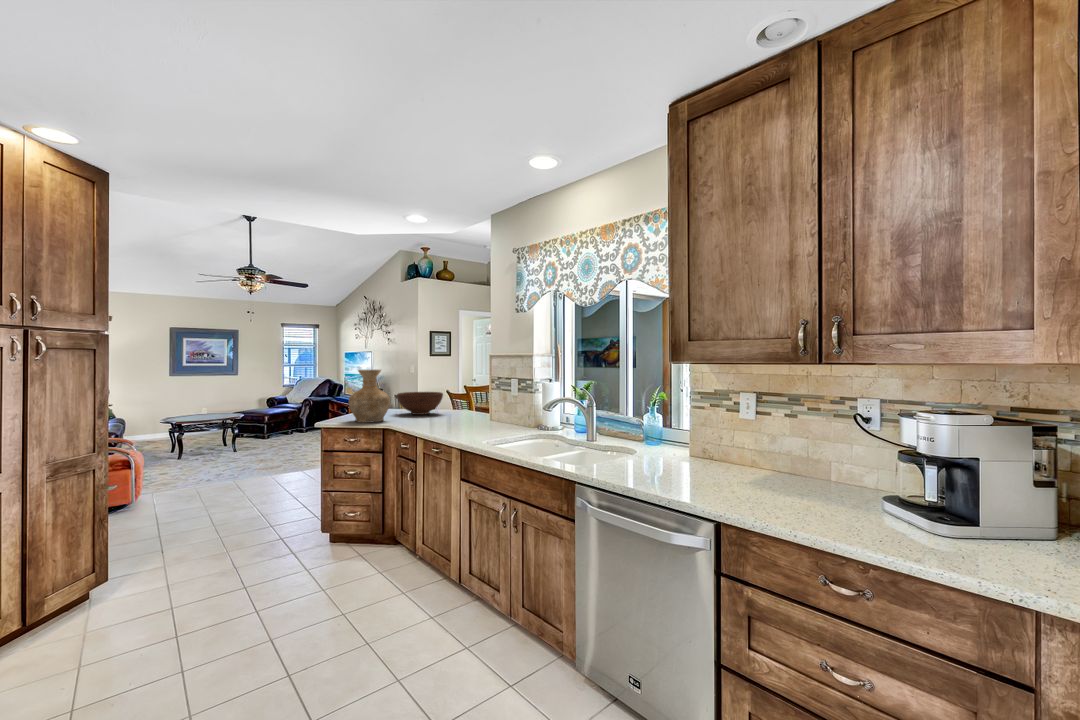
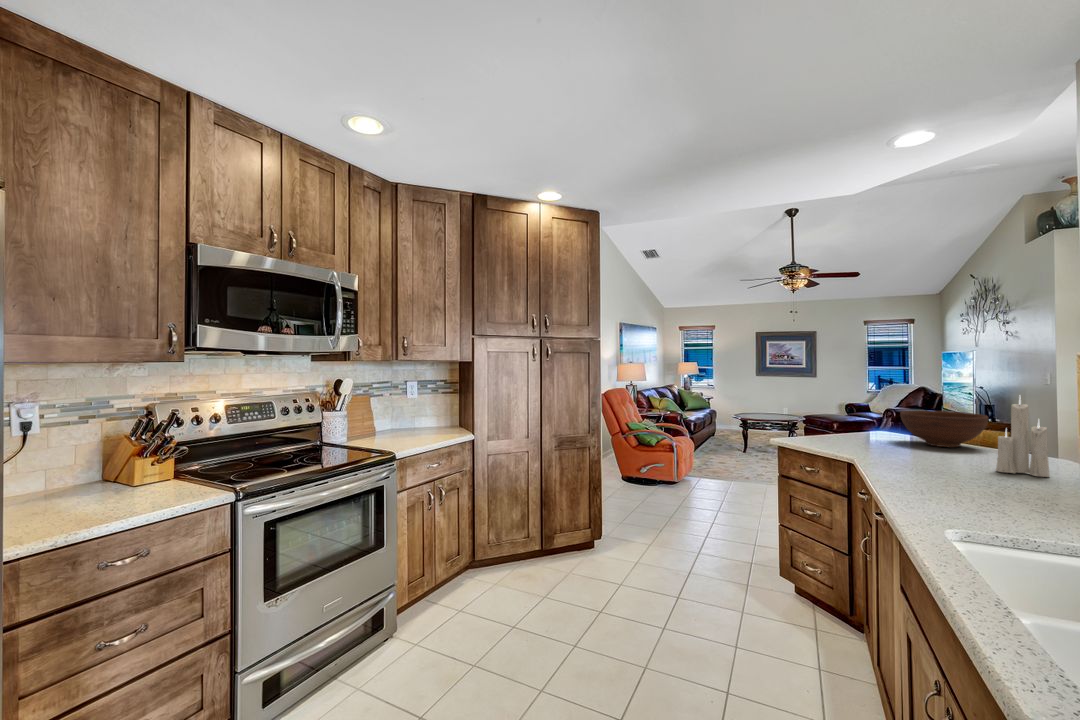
vase: present [349,369,390,423] -> none [808,375,868,447]
candle: none [465,375,486,422] -> present [996,398,1050,477]

